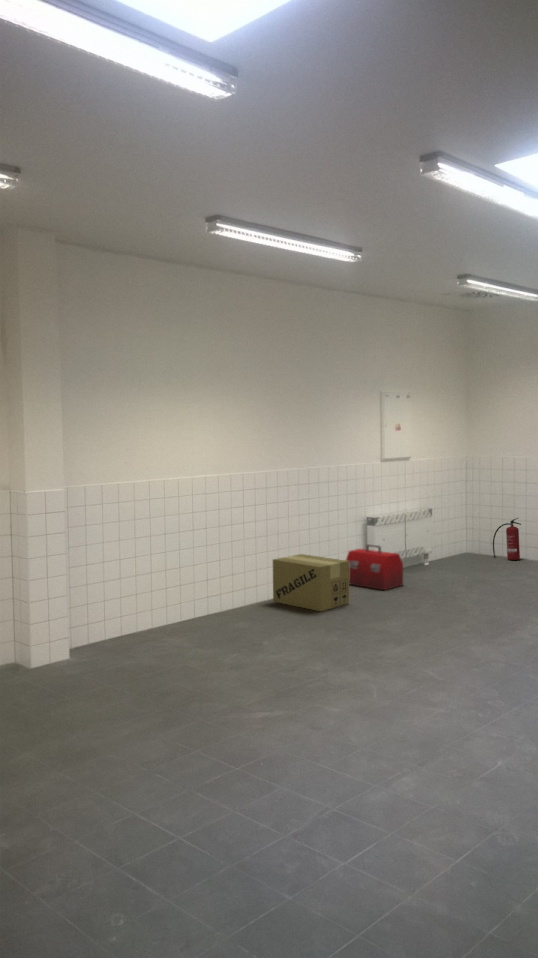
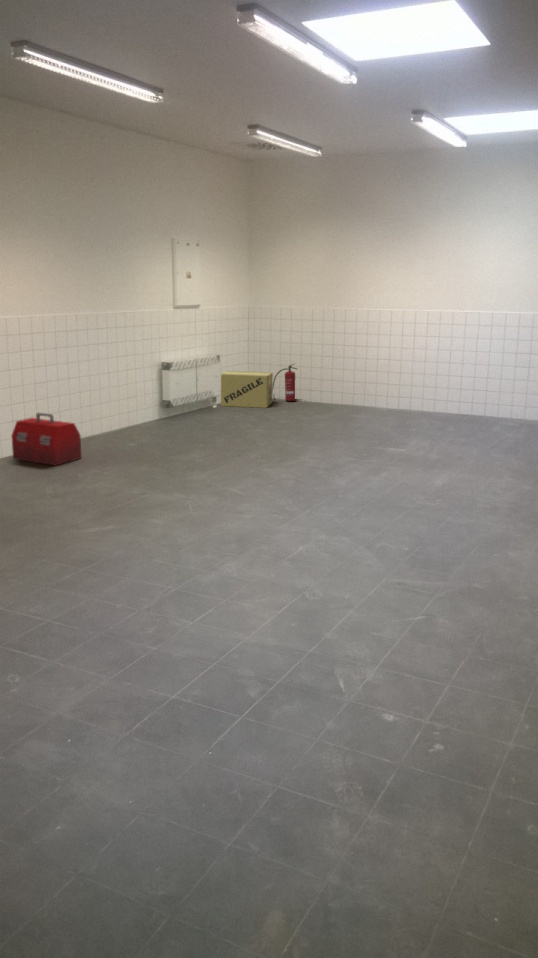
toolbox: present [346,544,403,590] -> present [12,413,81,465]
cardboard box: present [273,554,349,611] -> present [221,371,273,408]

